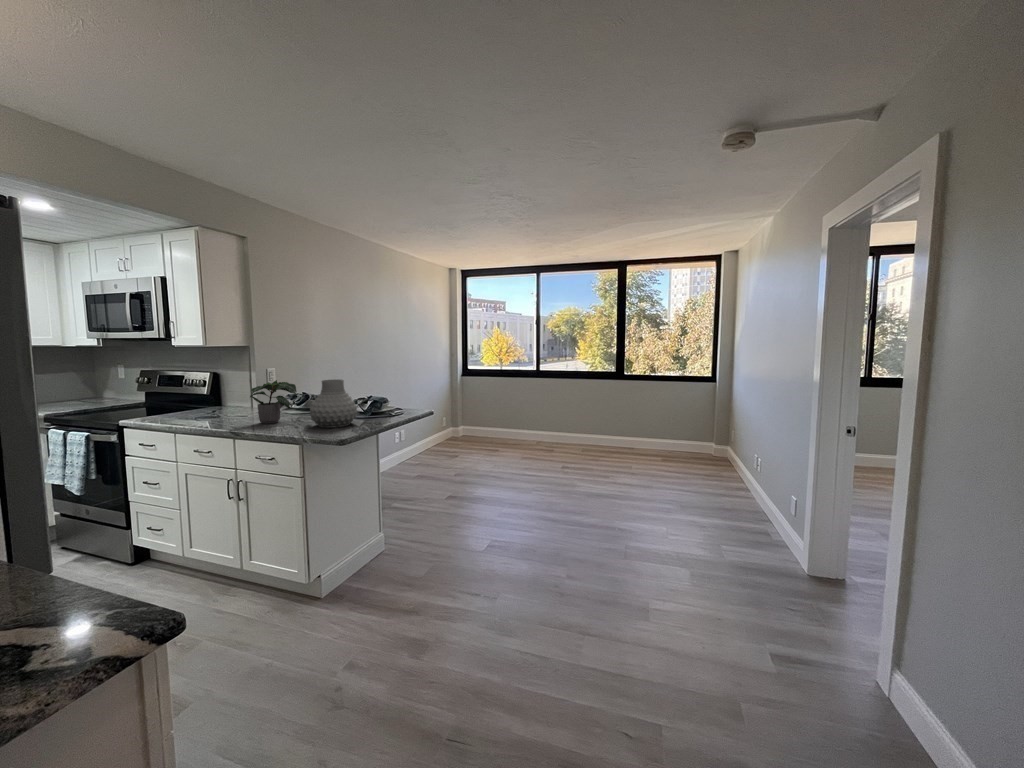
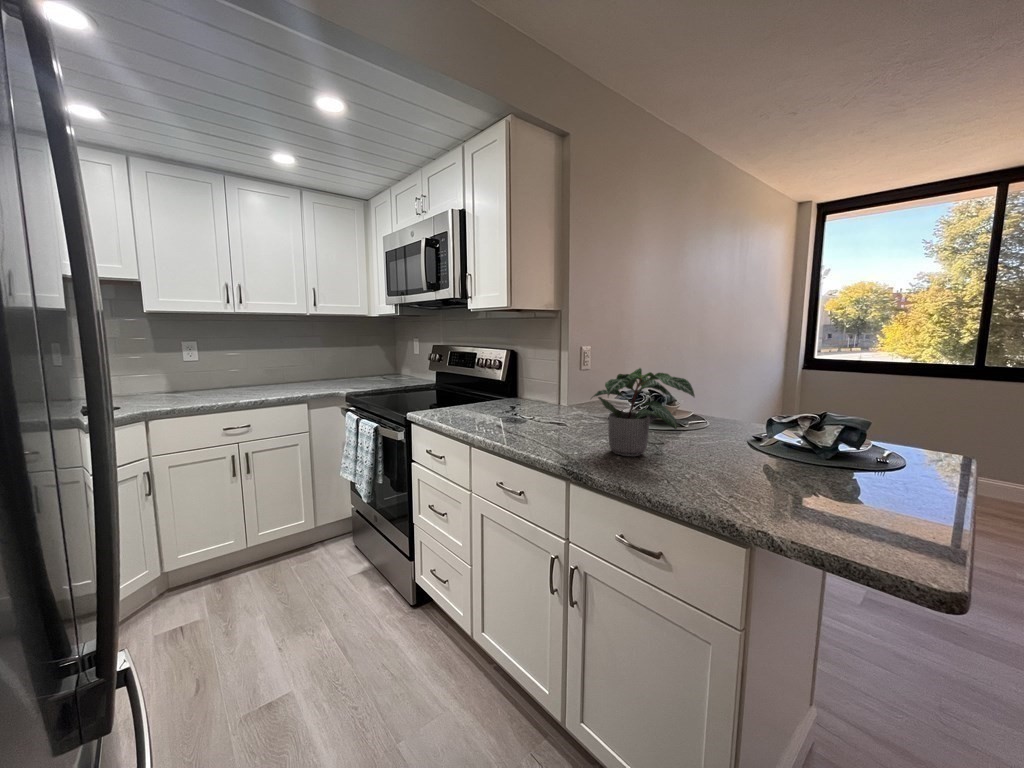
vase: present [310,380,357,428] -> none [743,375,883,506]

